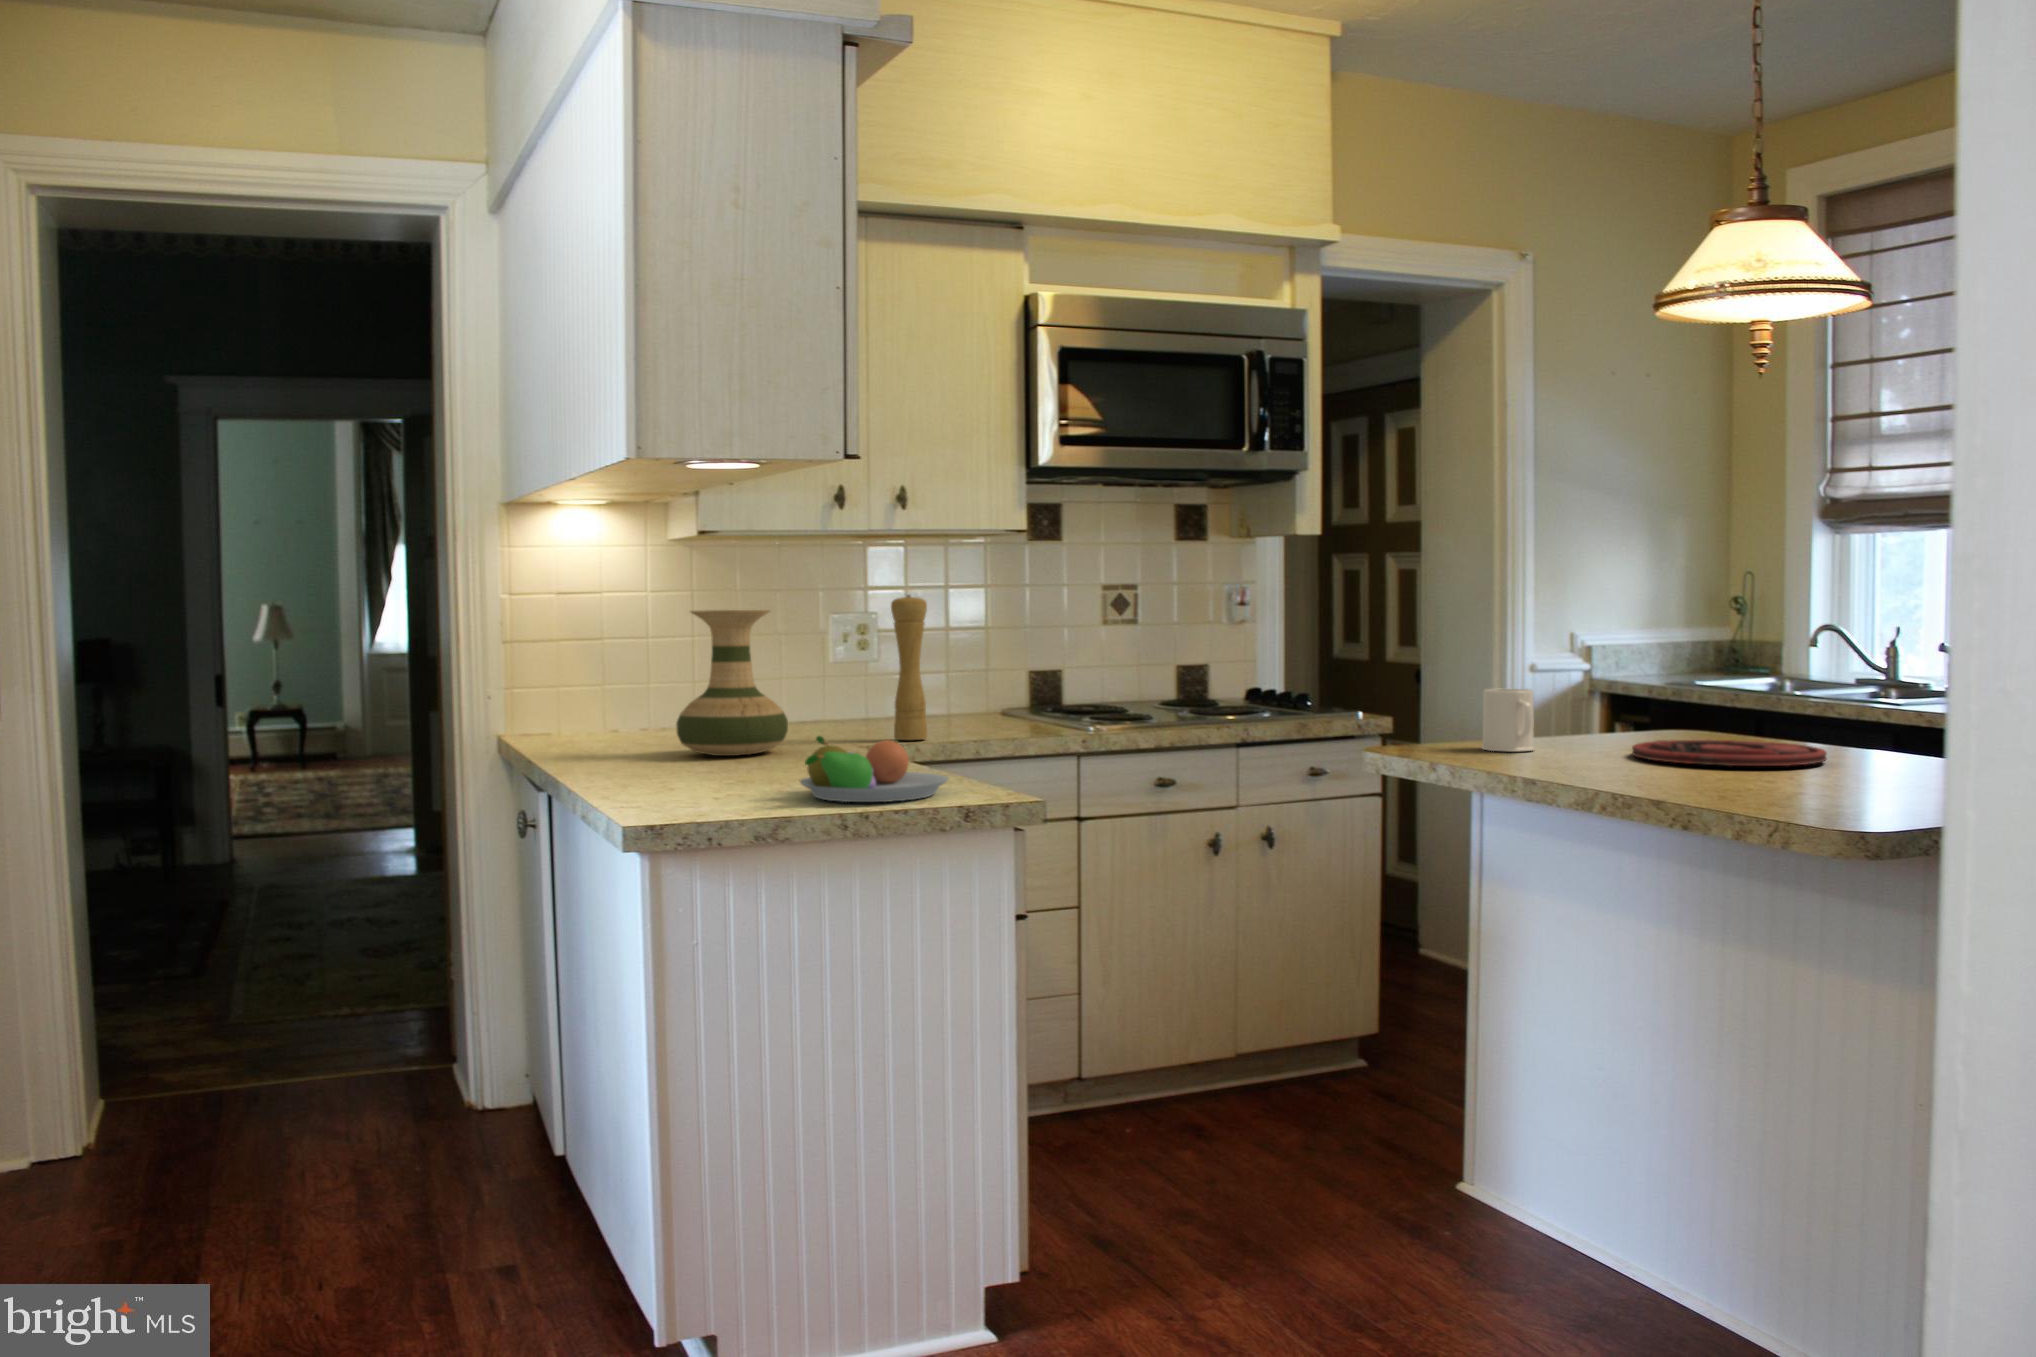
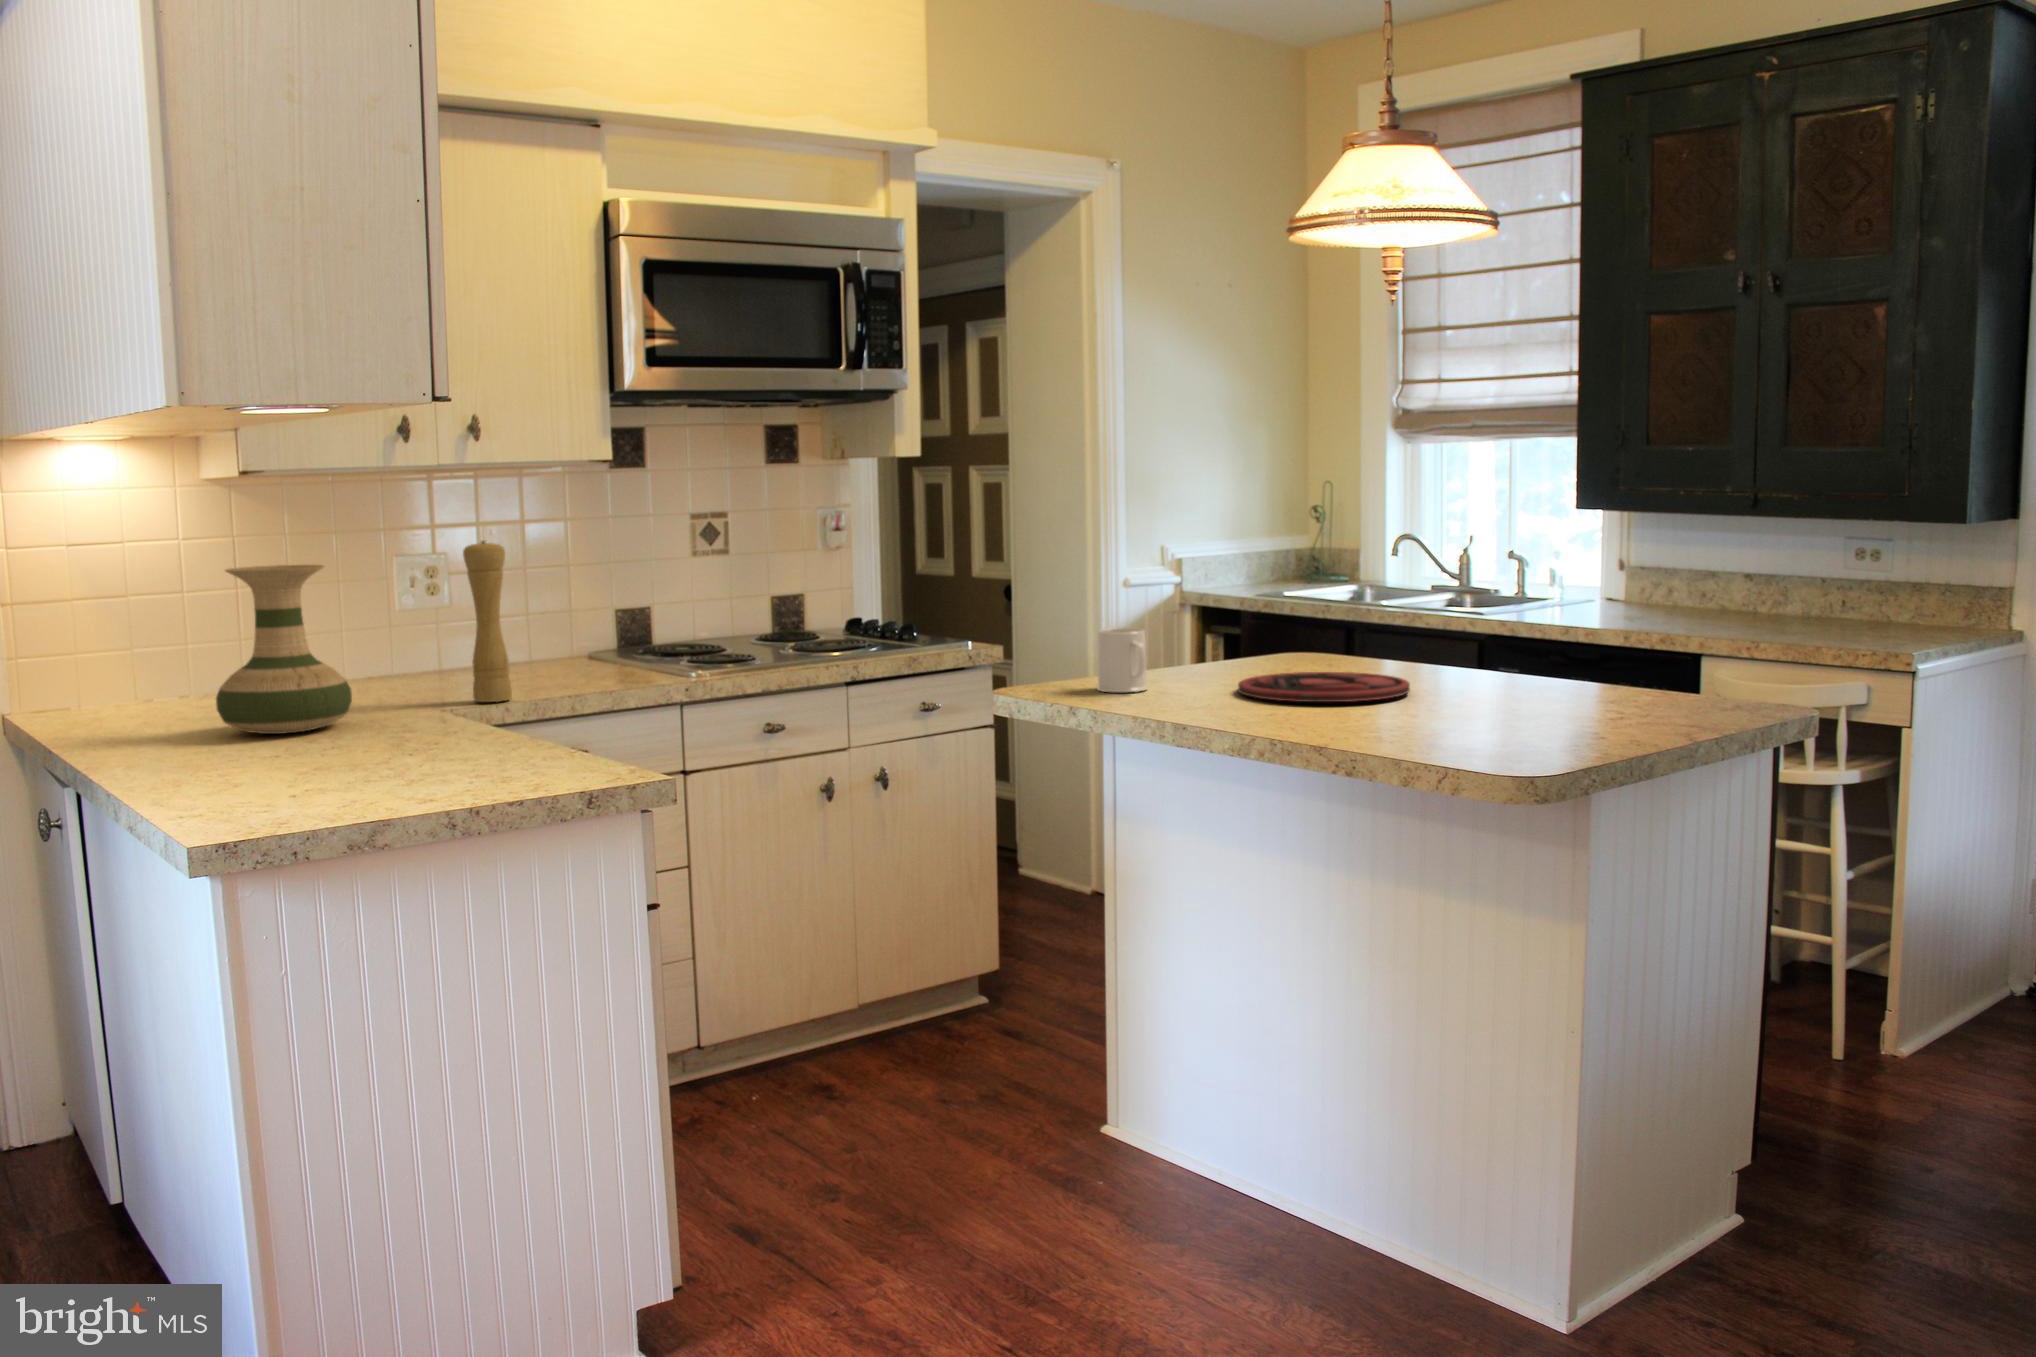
fruit bowl: present [800,736,948,802] -> none [391,719,561,794]

